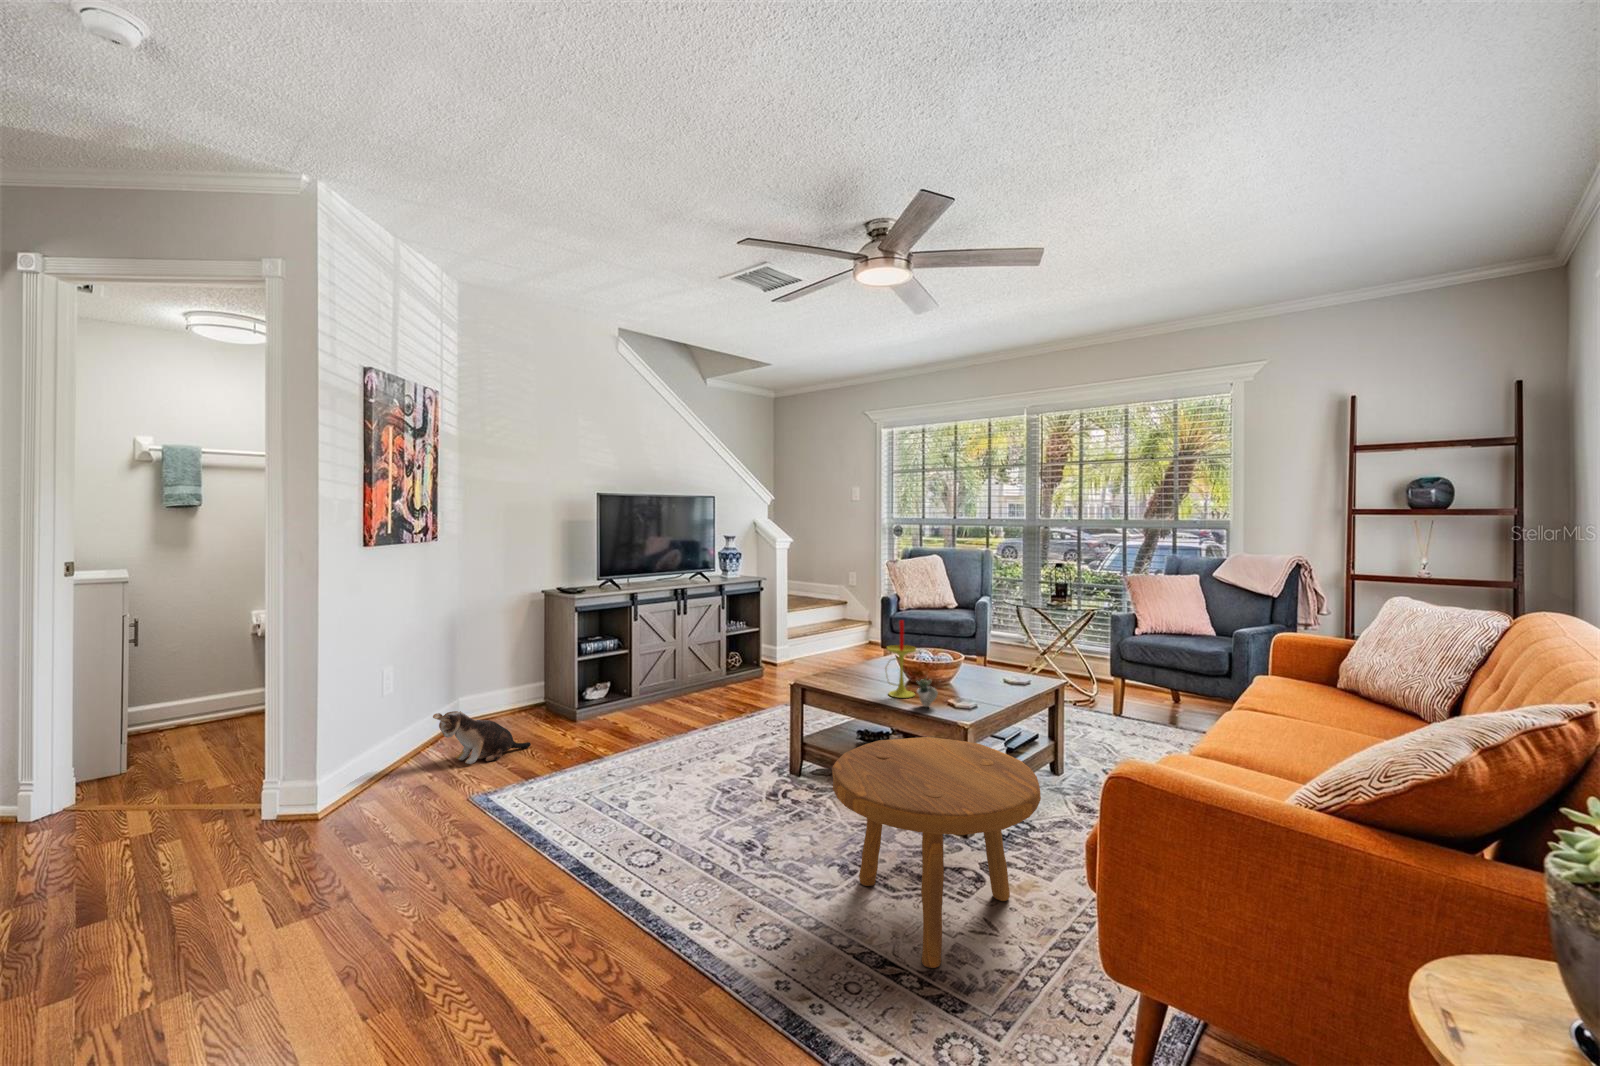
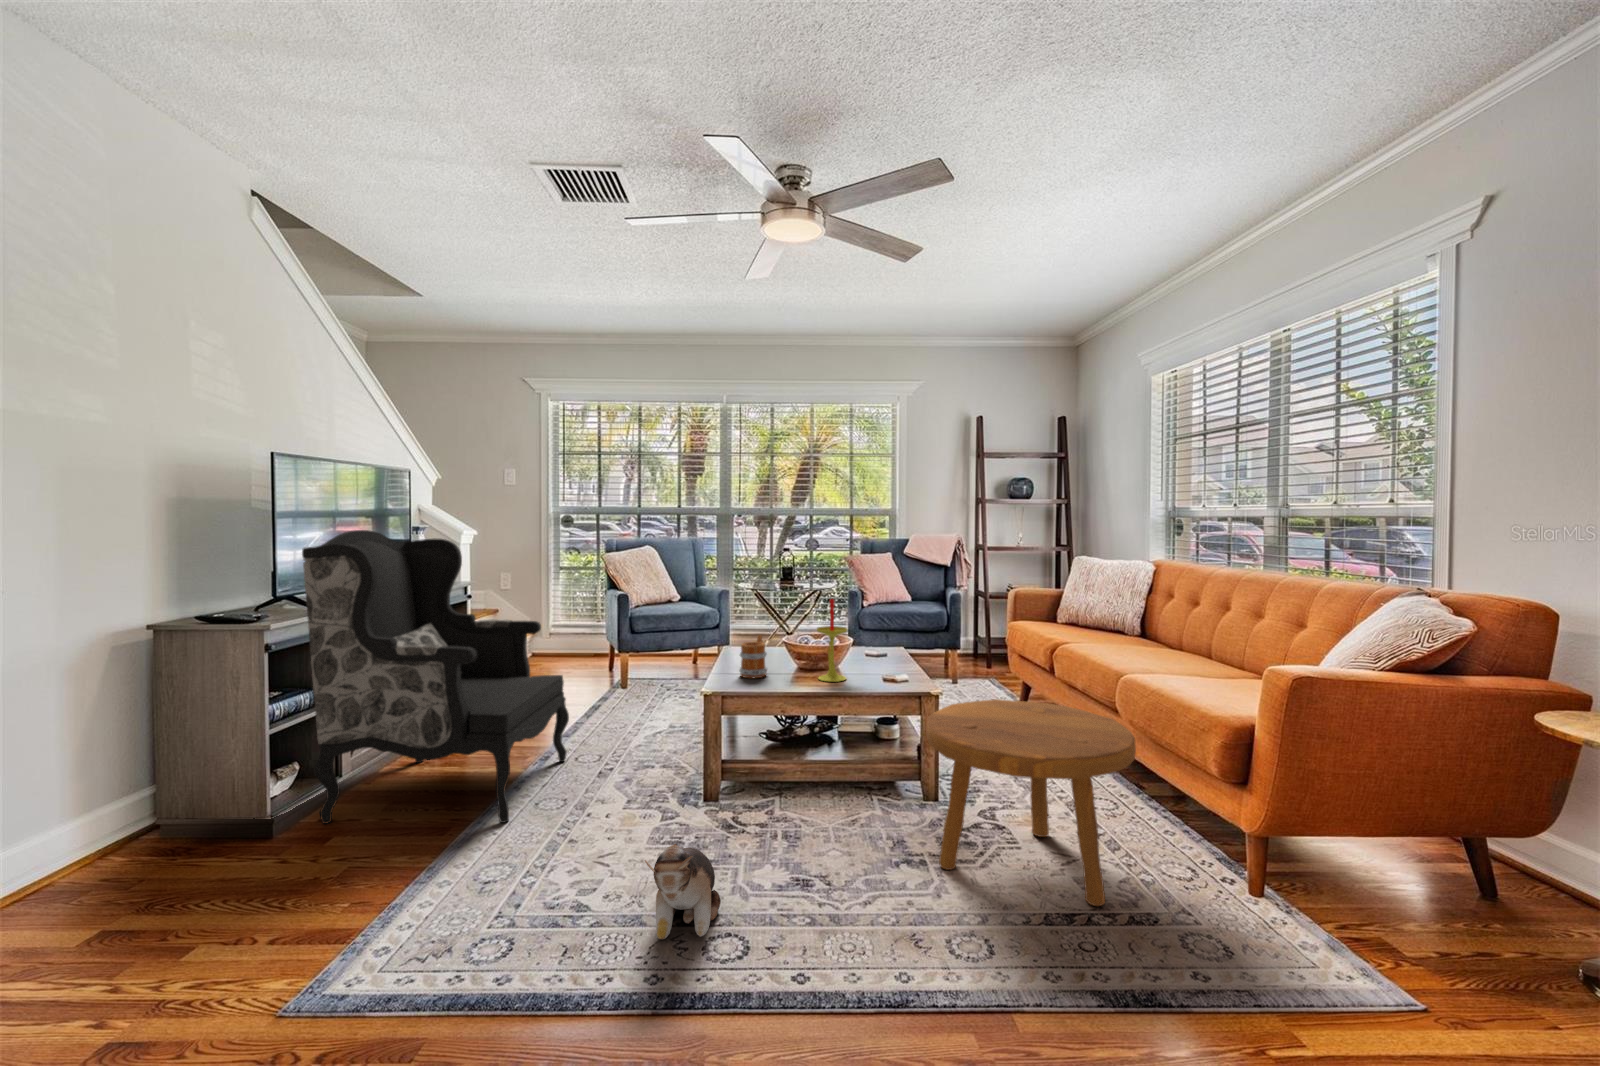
armchair: none [595,541,764,749] -> present [302,530,569,824]
mug: none [839,645,871,682] -> present [739,635,767,678]
succulent plant: present [917,678,938,707] -> none [868,651,909,684]
plush toy: present [433,711,531,764] -> present [645,844,720,939]

